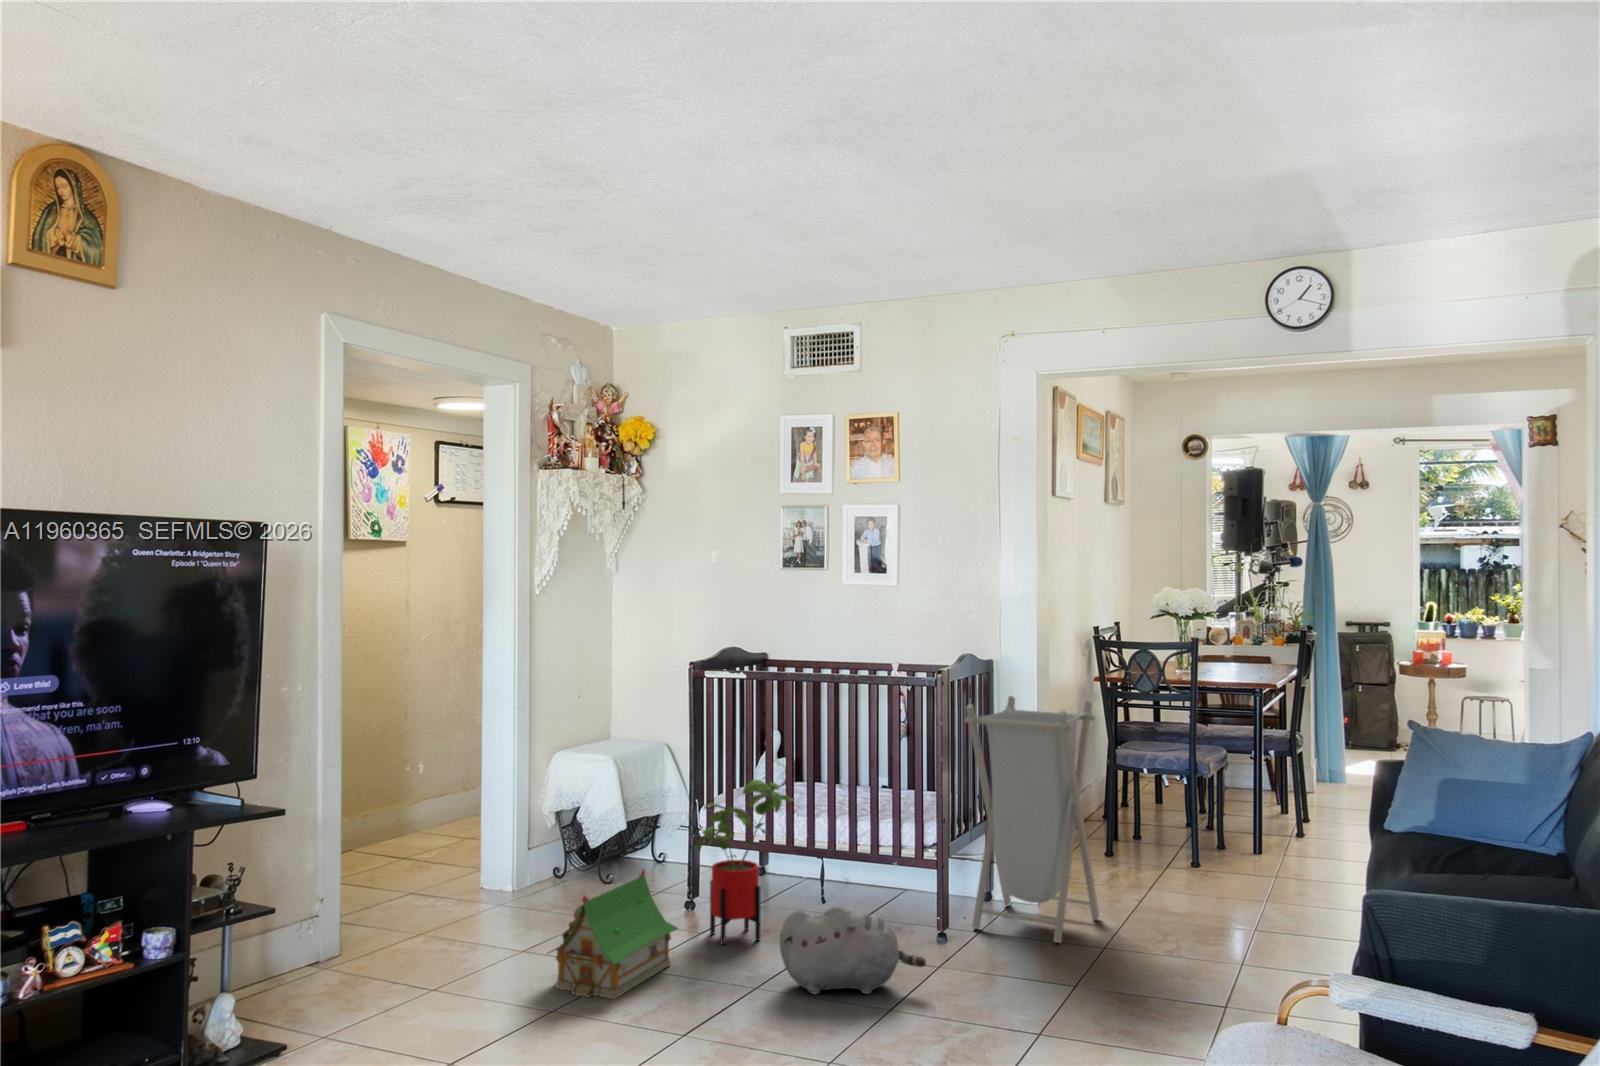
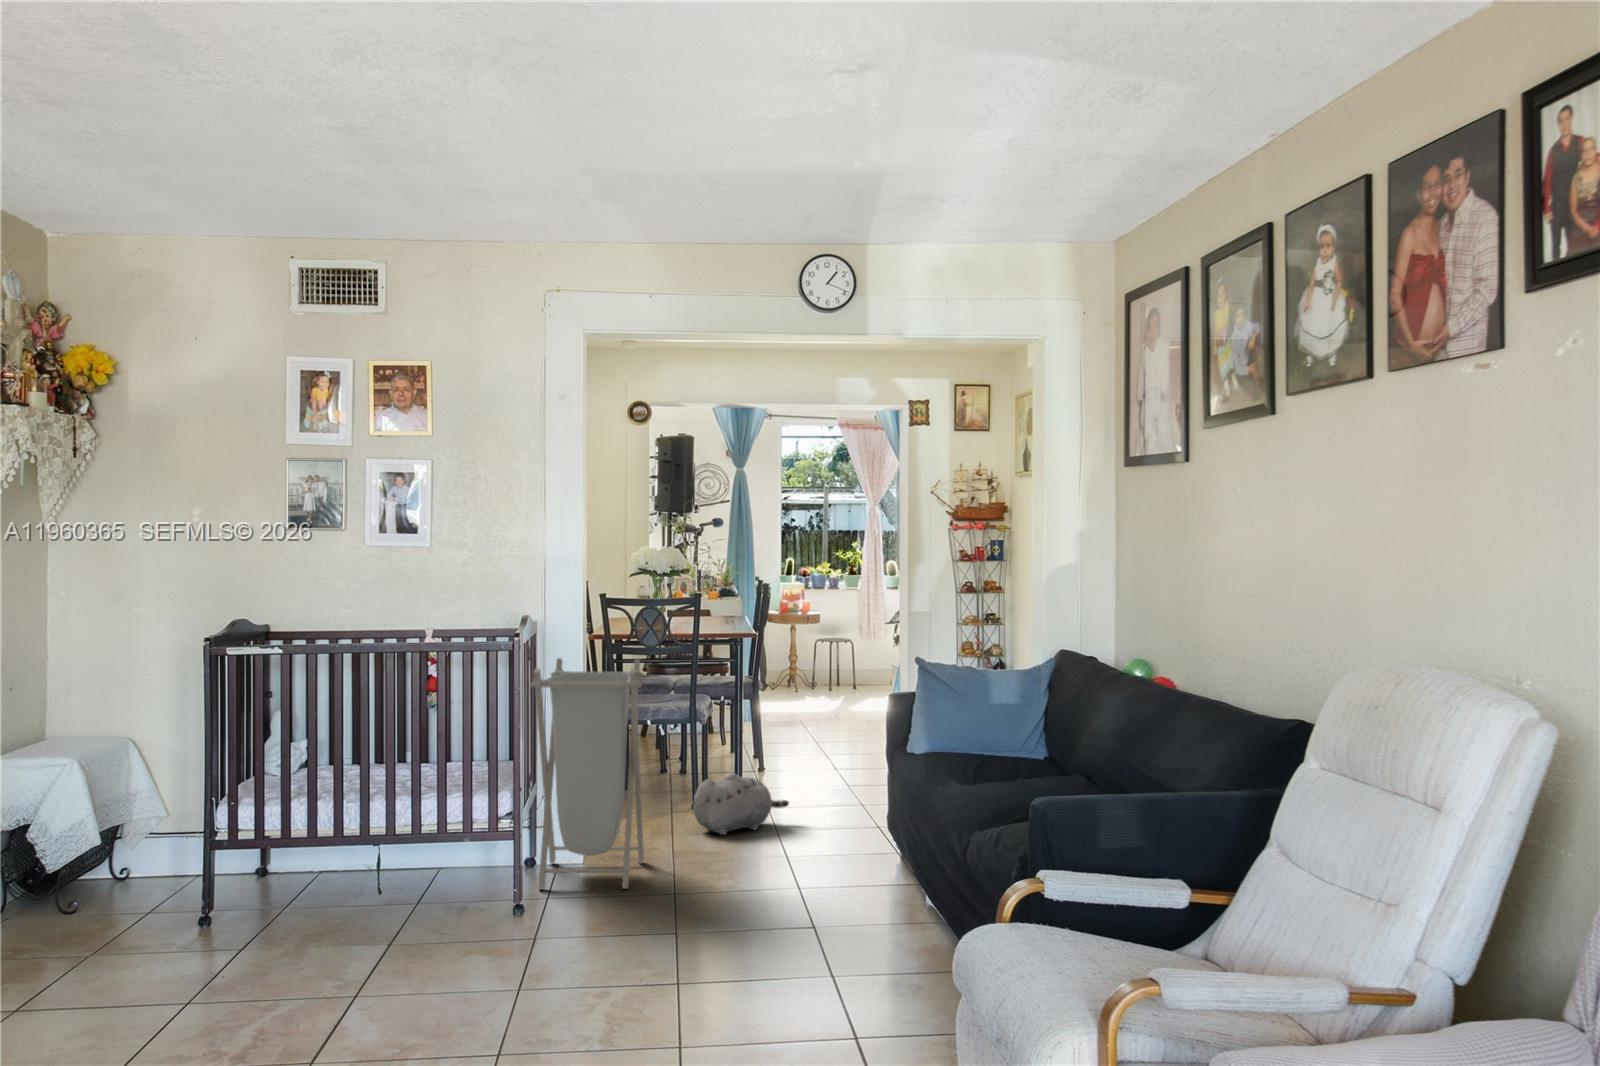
house plant: present [696,780,793,945] -> none [247,766,365,953]
toy house: present [551,869,678,999] -> none [106,880,252,1040]
plush toy: present [780,906,926,994] -> present [693,773,789,835]

